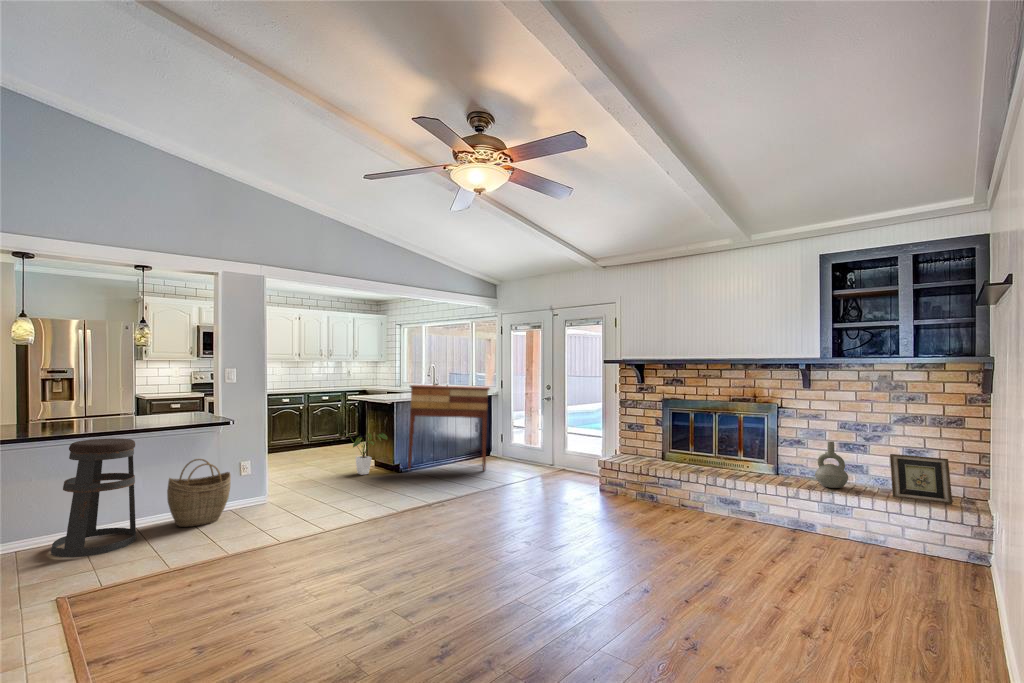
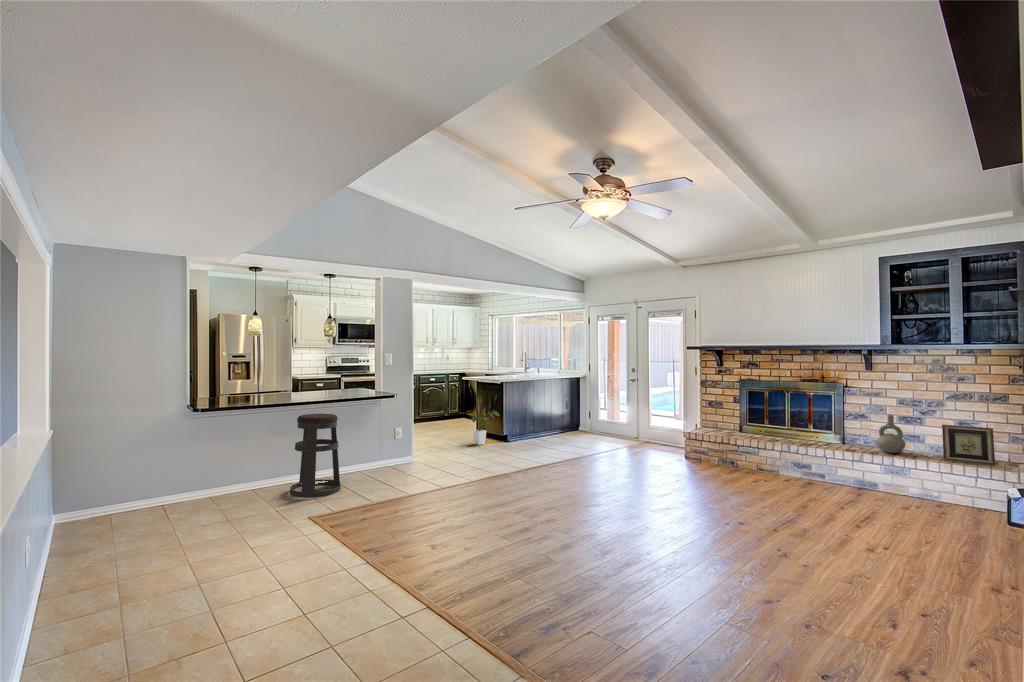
console table: present [408,385,489,471] -> none [516,370,583,443]
woven basket: present [167,459,231,527] -> none [355,429,397,480]

